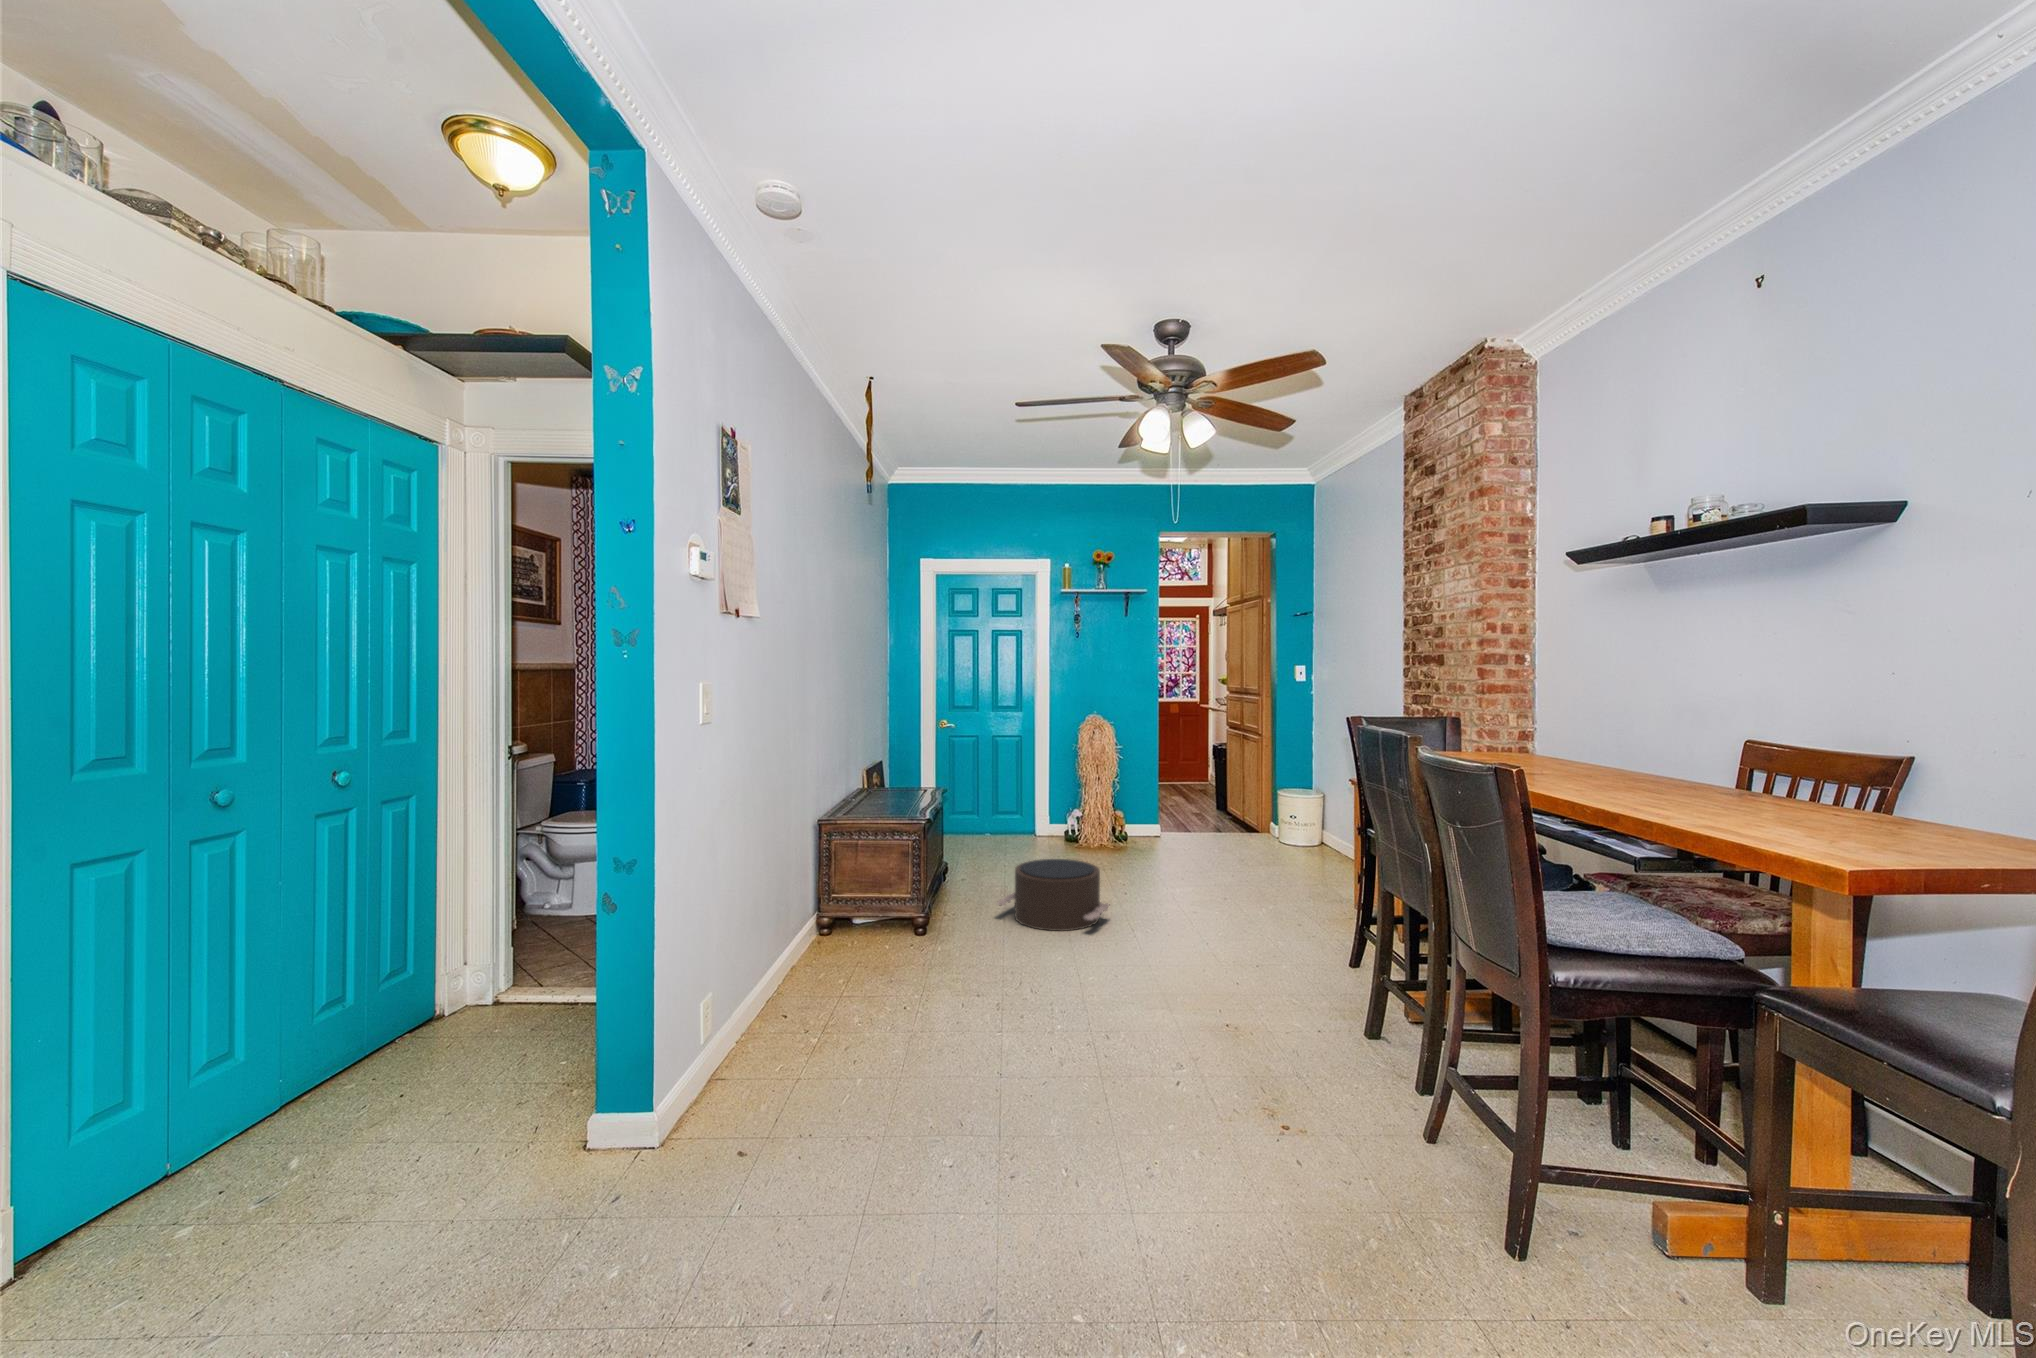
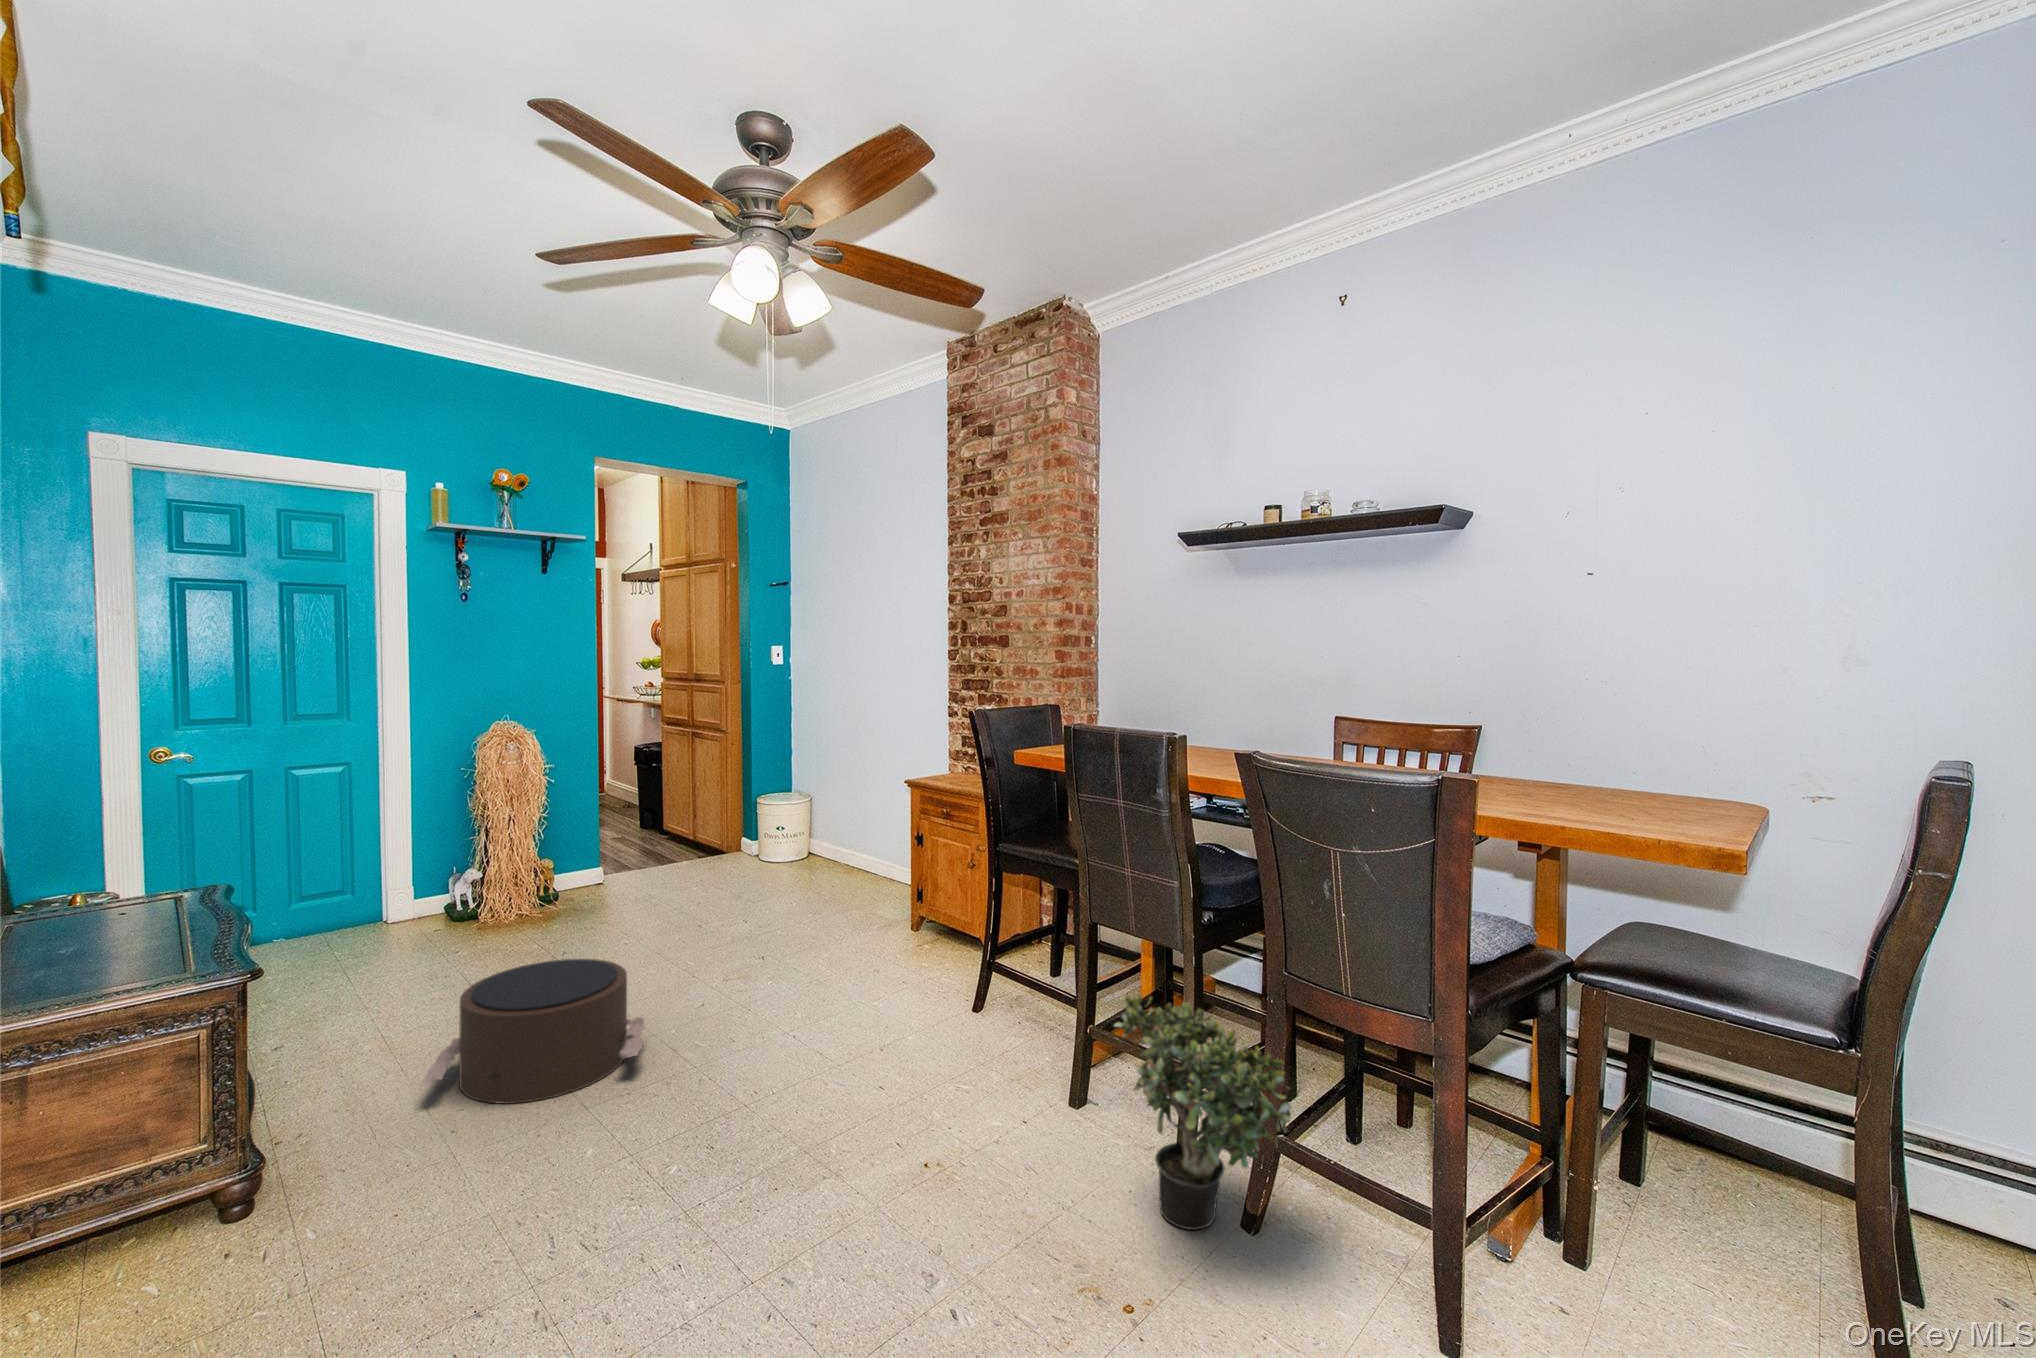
potted plant: none [1281,932,1427,1115] -> present [1114,994,1291,1230]

